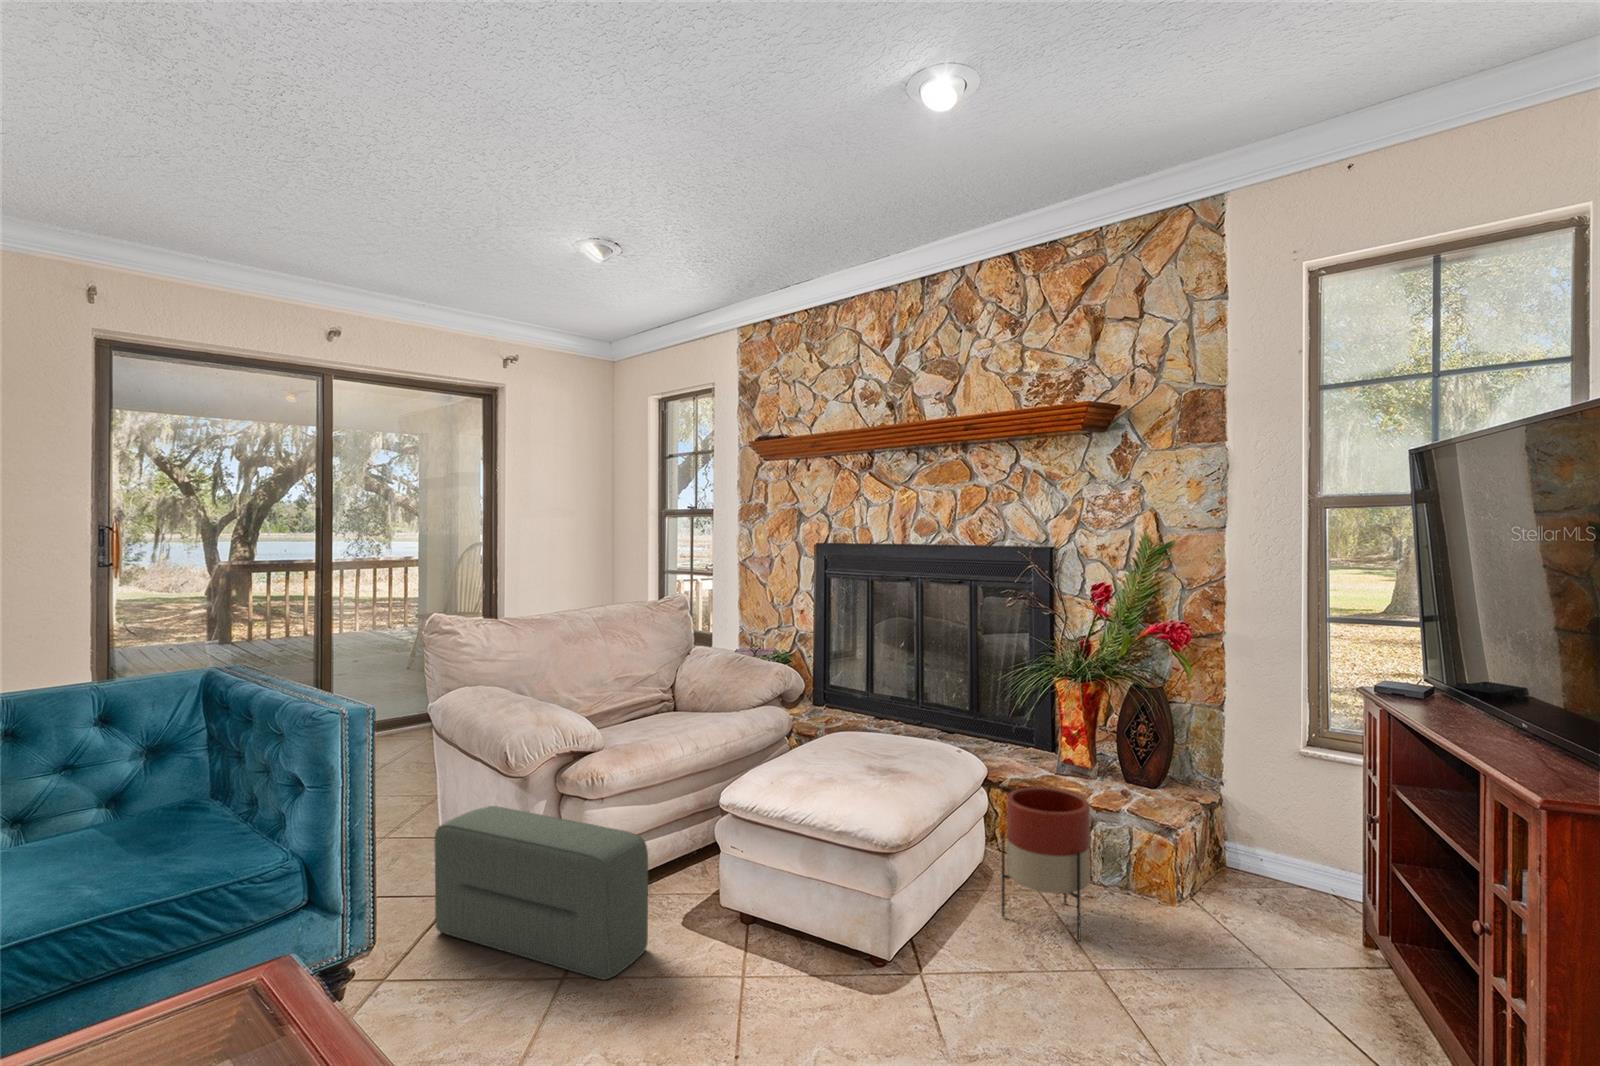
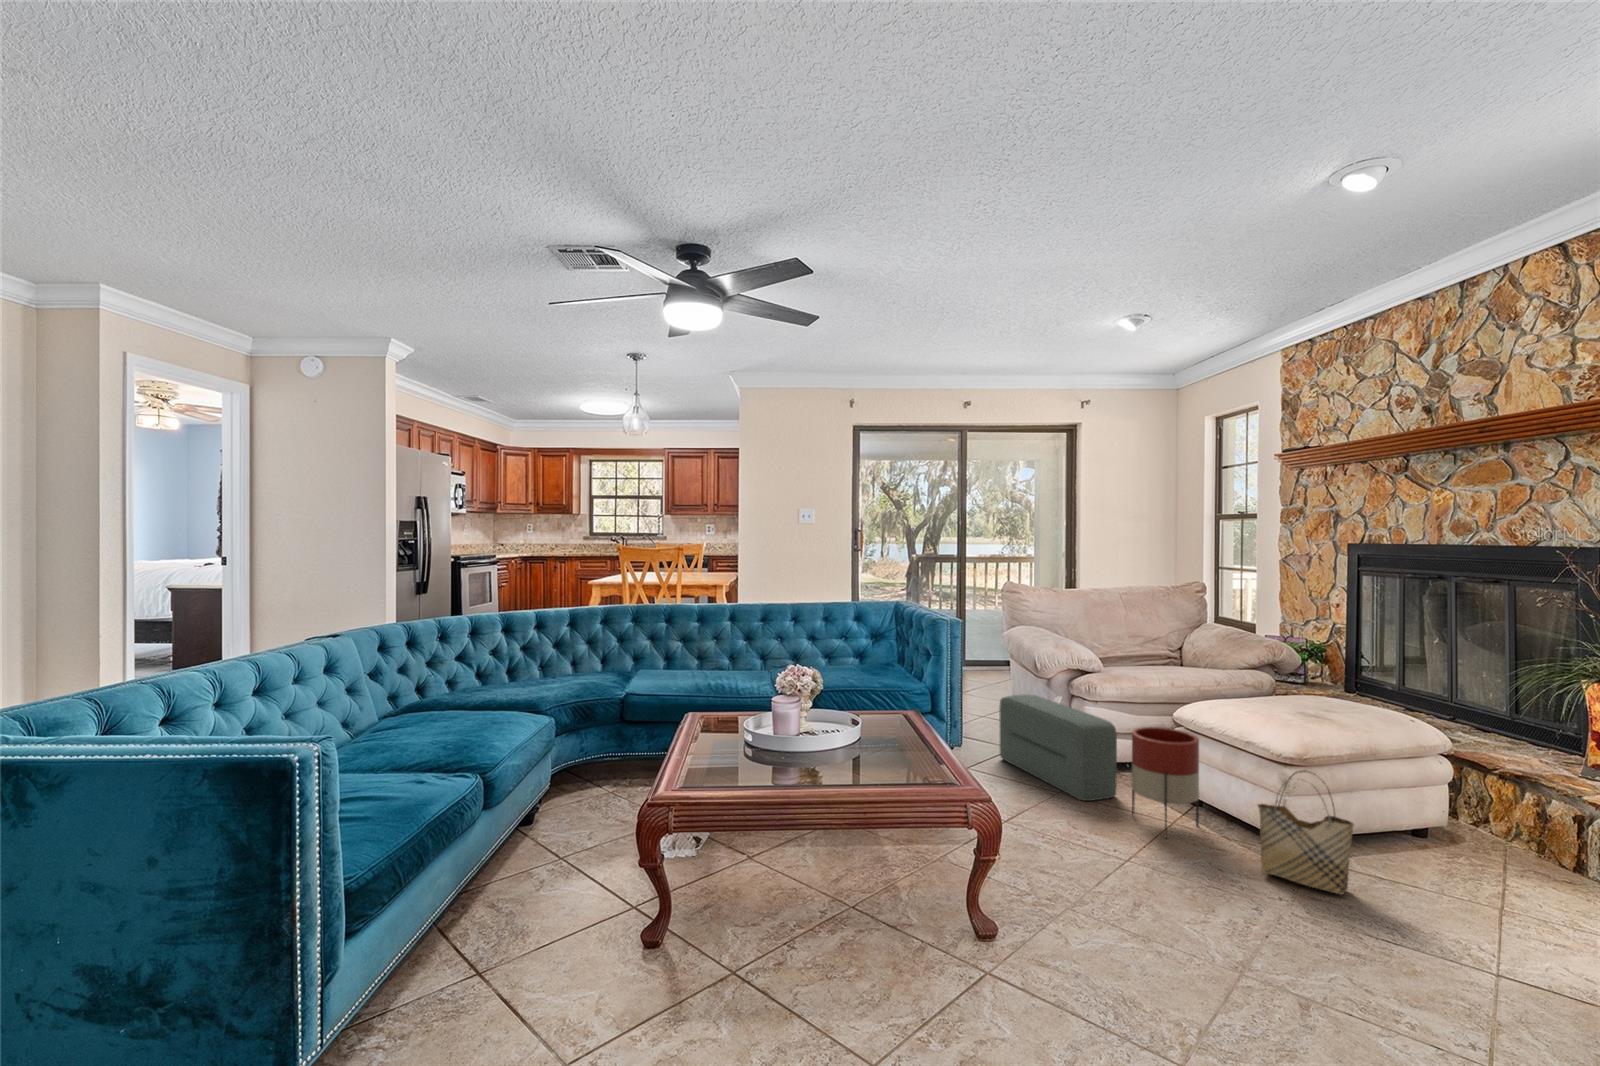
planter: present [1002,787,1090,941] -> present [1131,727,1199,838]
woven basket: none [884,859,990,1026] -> present [1258,770,1354,894]

